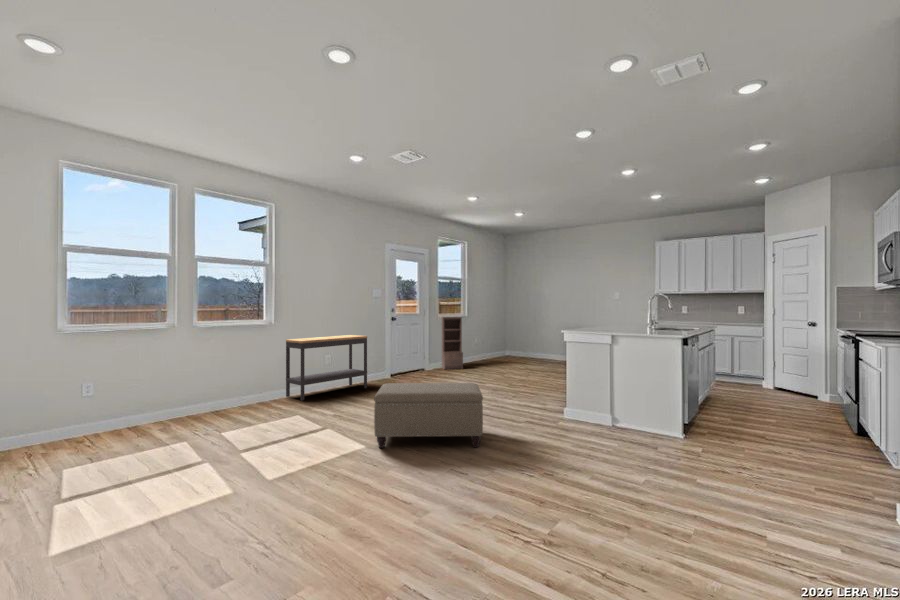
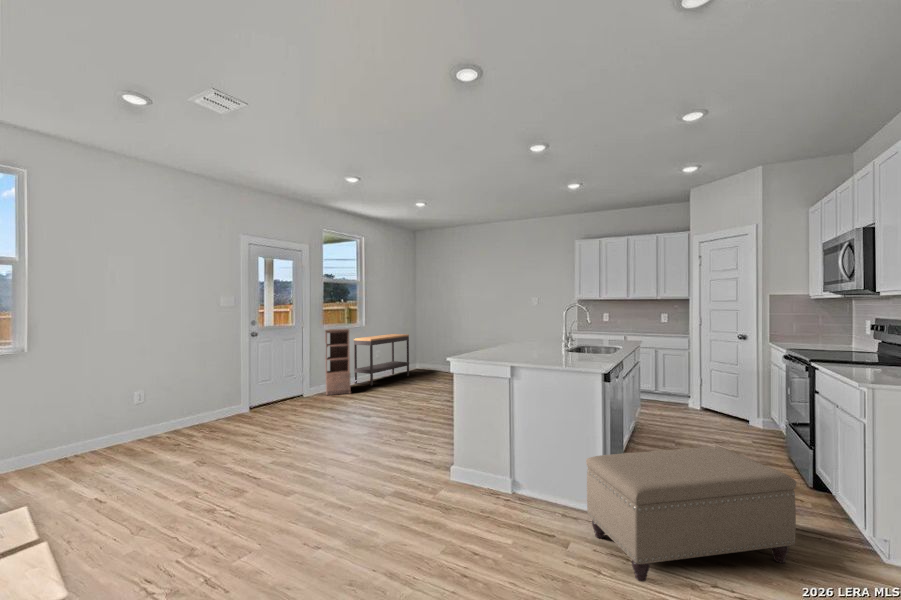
console table: present [286,335,367,401] -> present [354,334,409,385]
ottoman: present [374,383,483,448] -> present [586,447,796,582]

